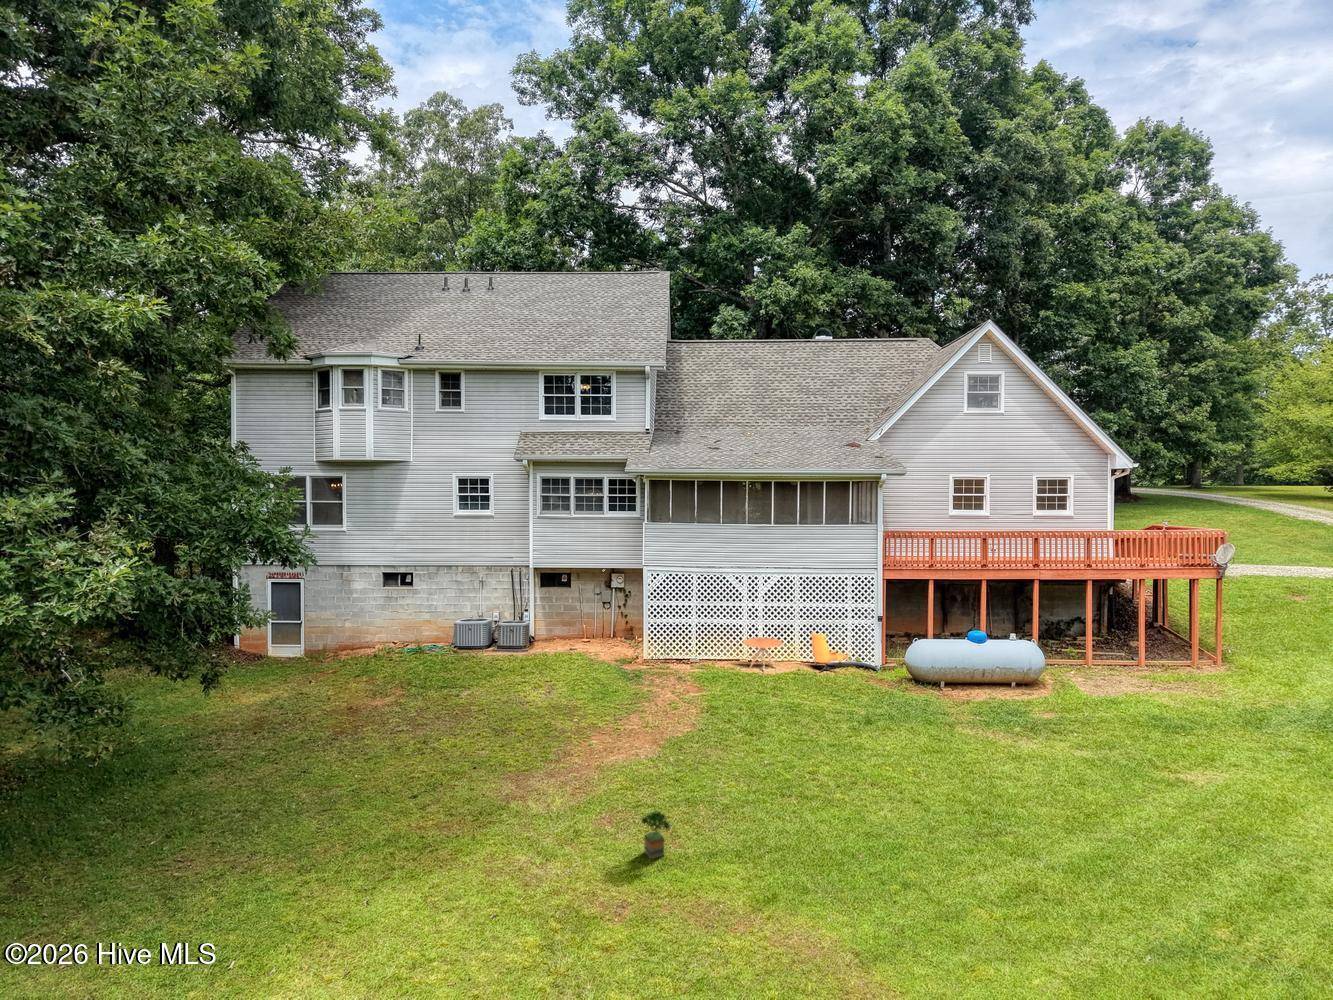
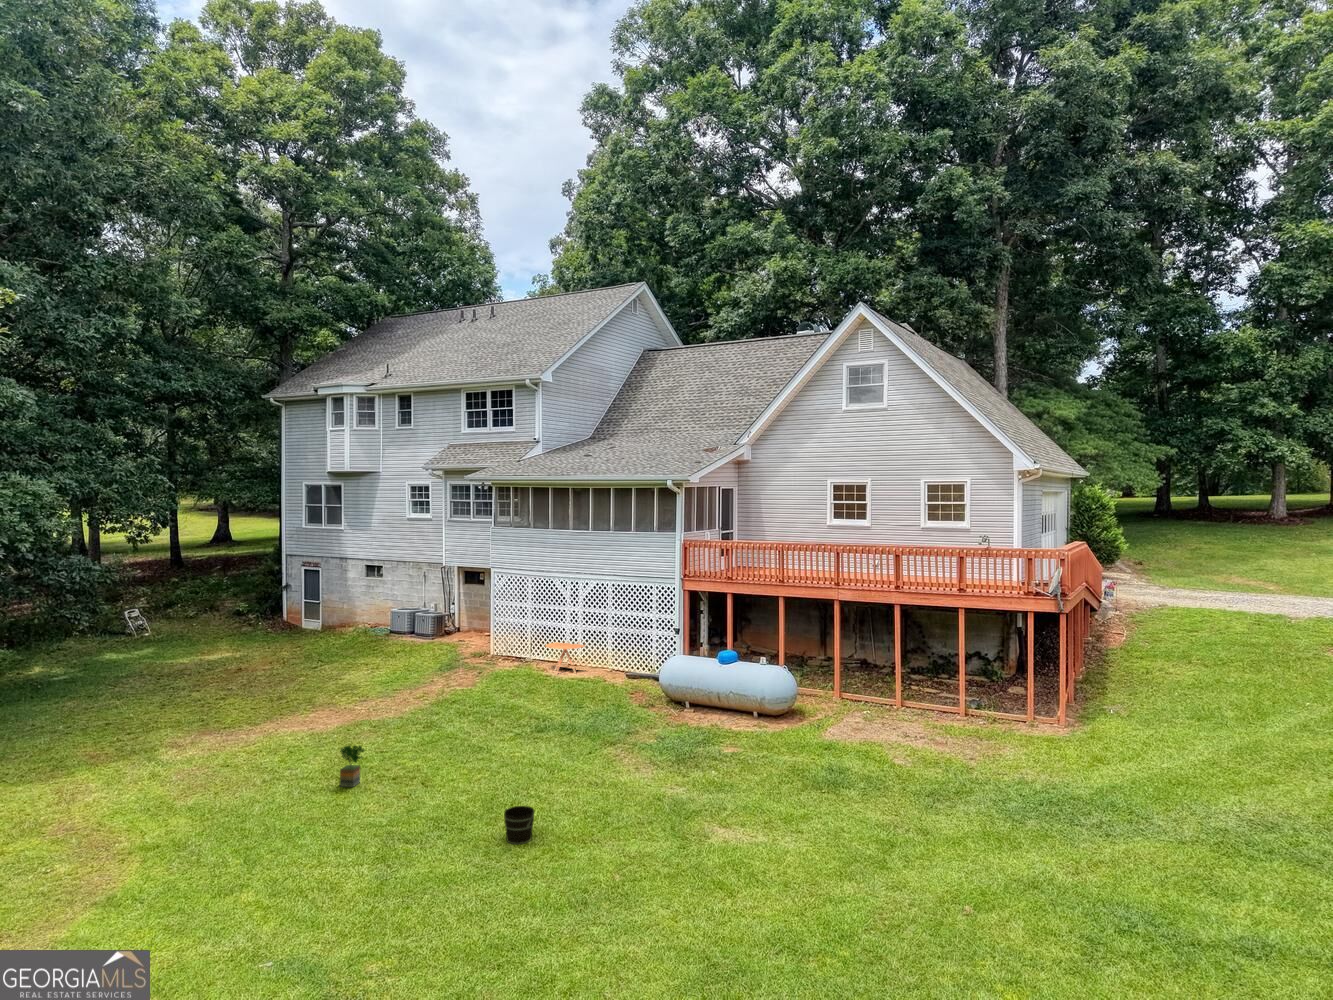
lounge chair: present [811,632,848,670] -> none [594,637,647,684]
bucket: none [1238,803,1271,837] -> present [504,806,535,844]
potted tree: present [641,811,670,859] -> present [340,746,365,787]

